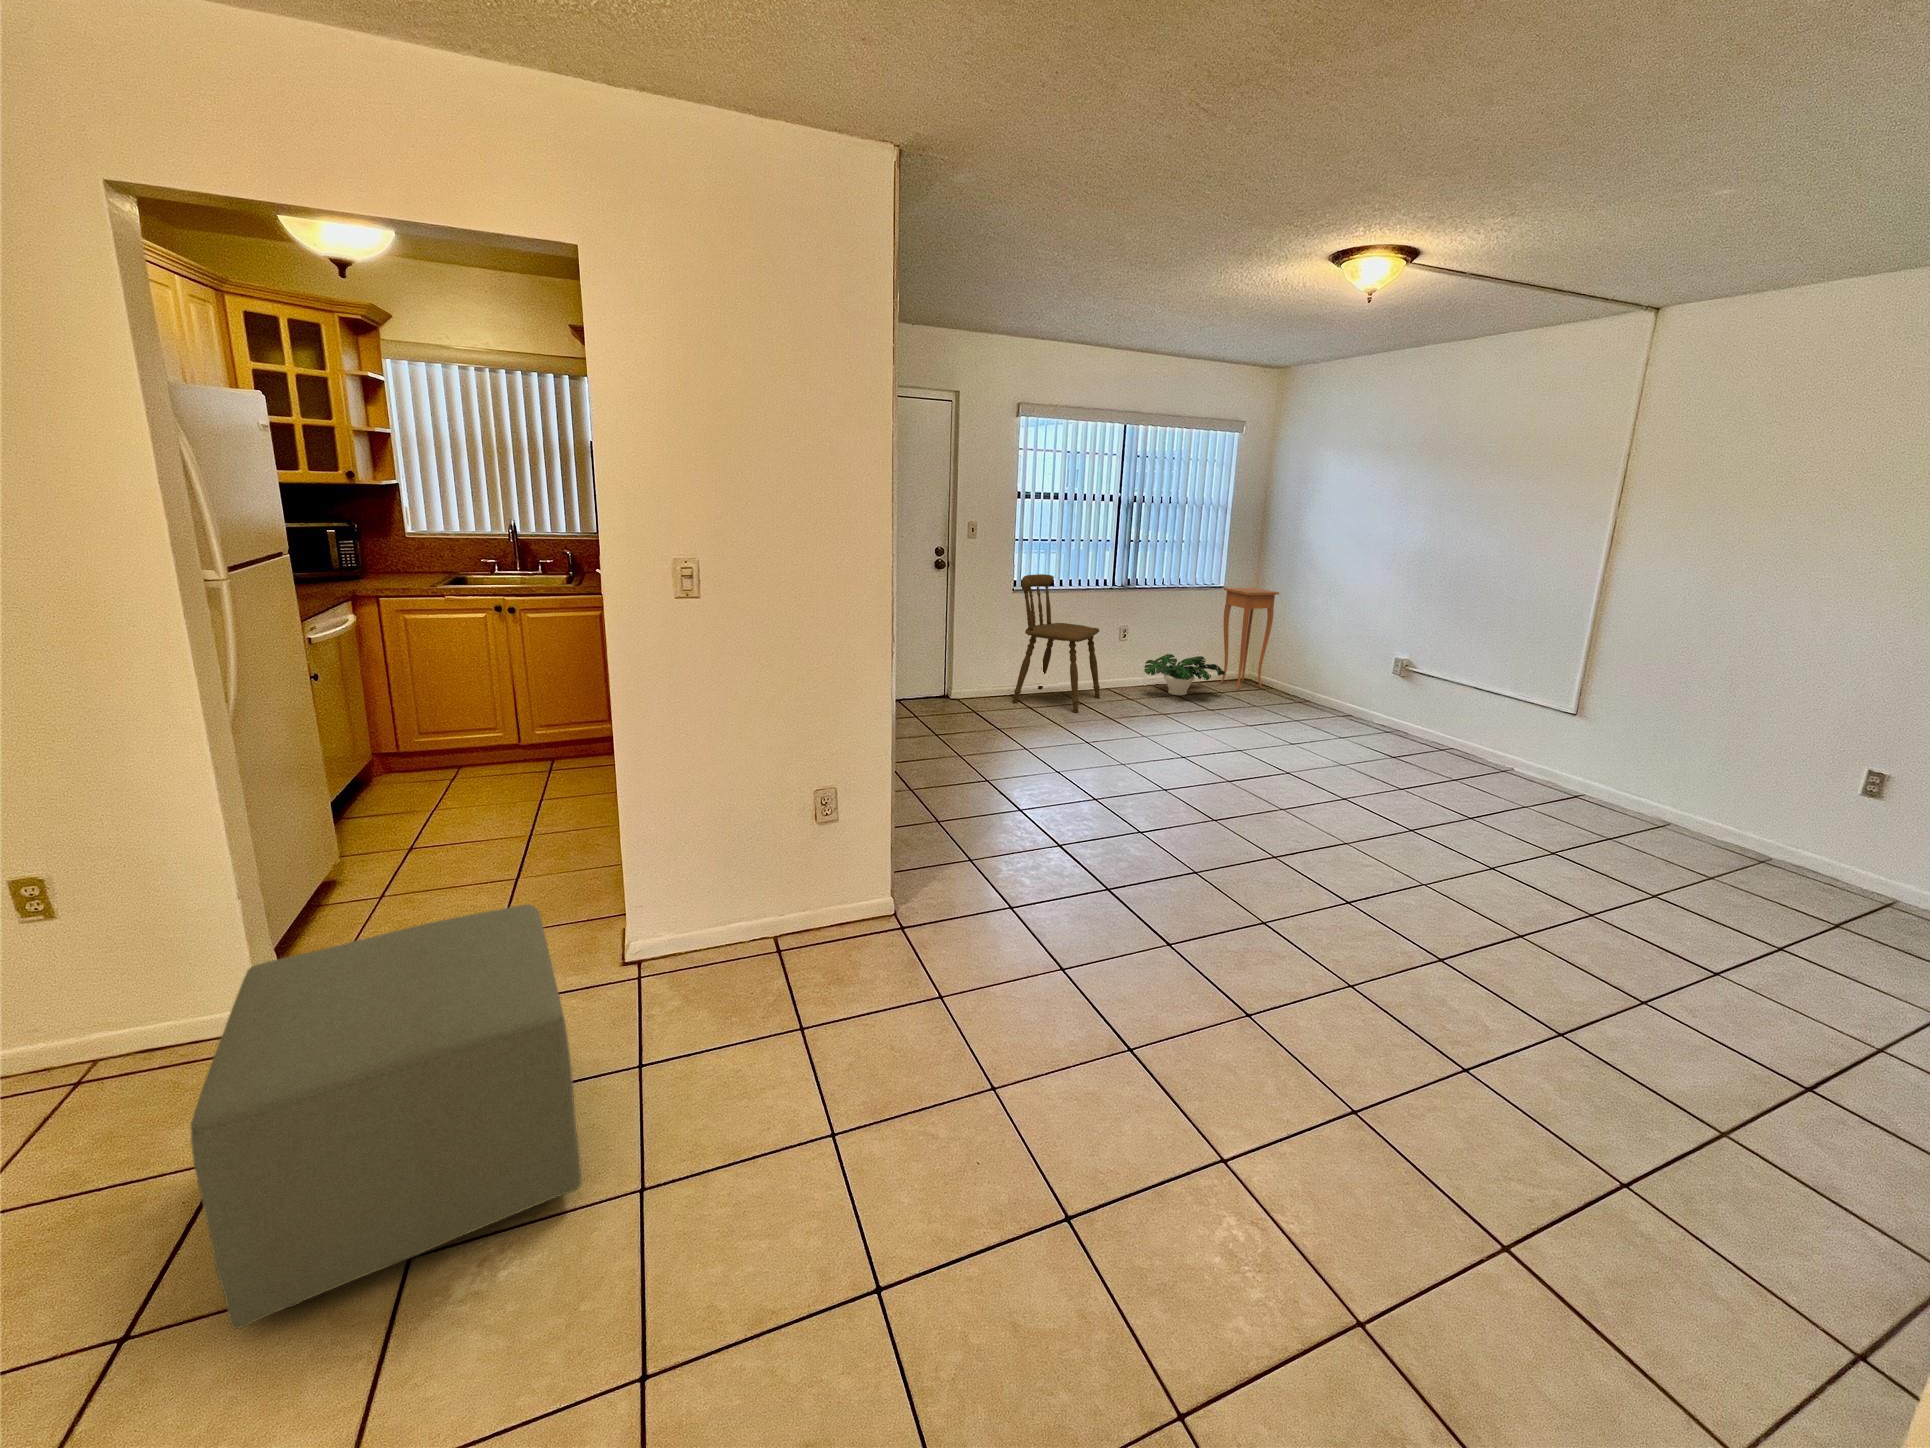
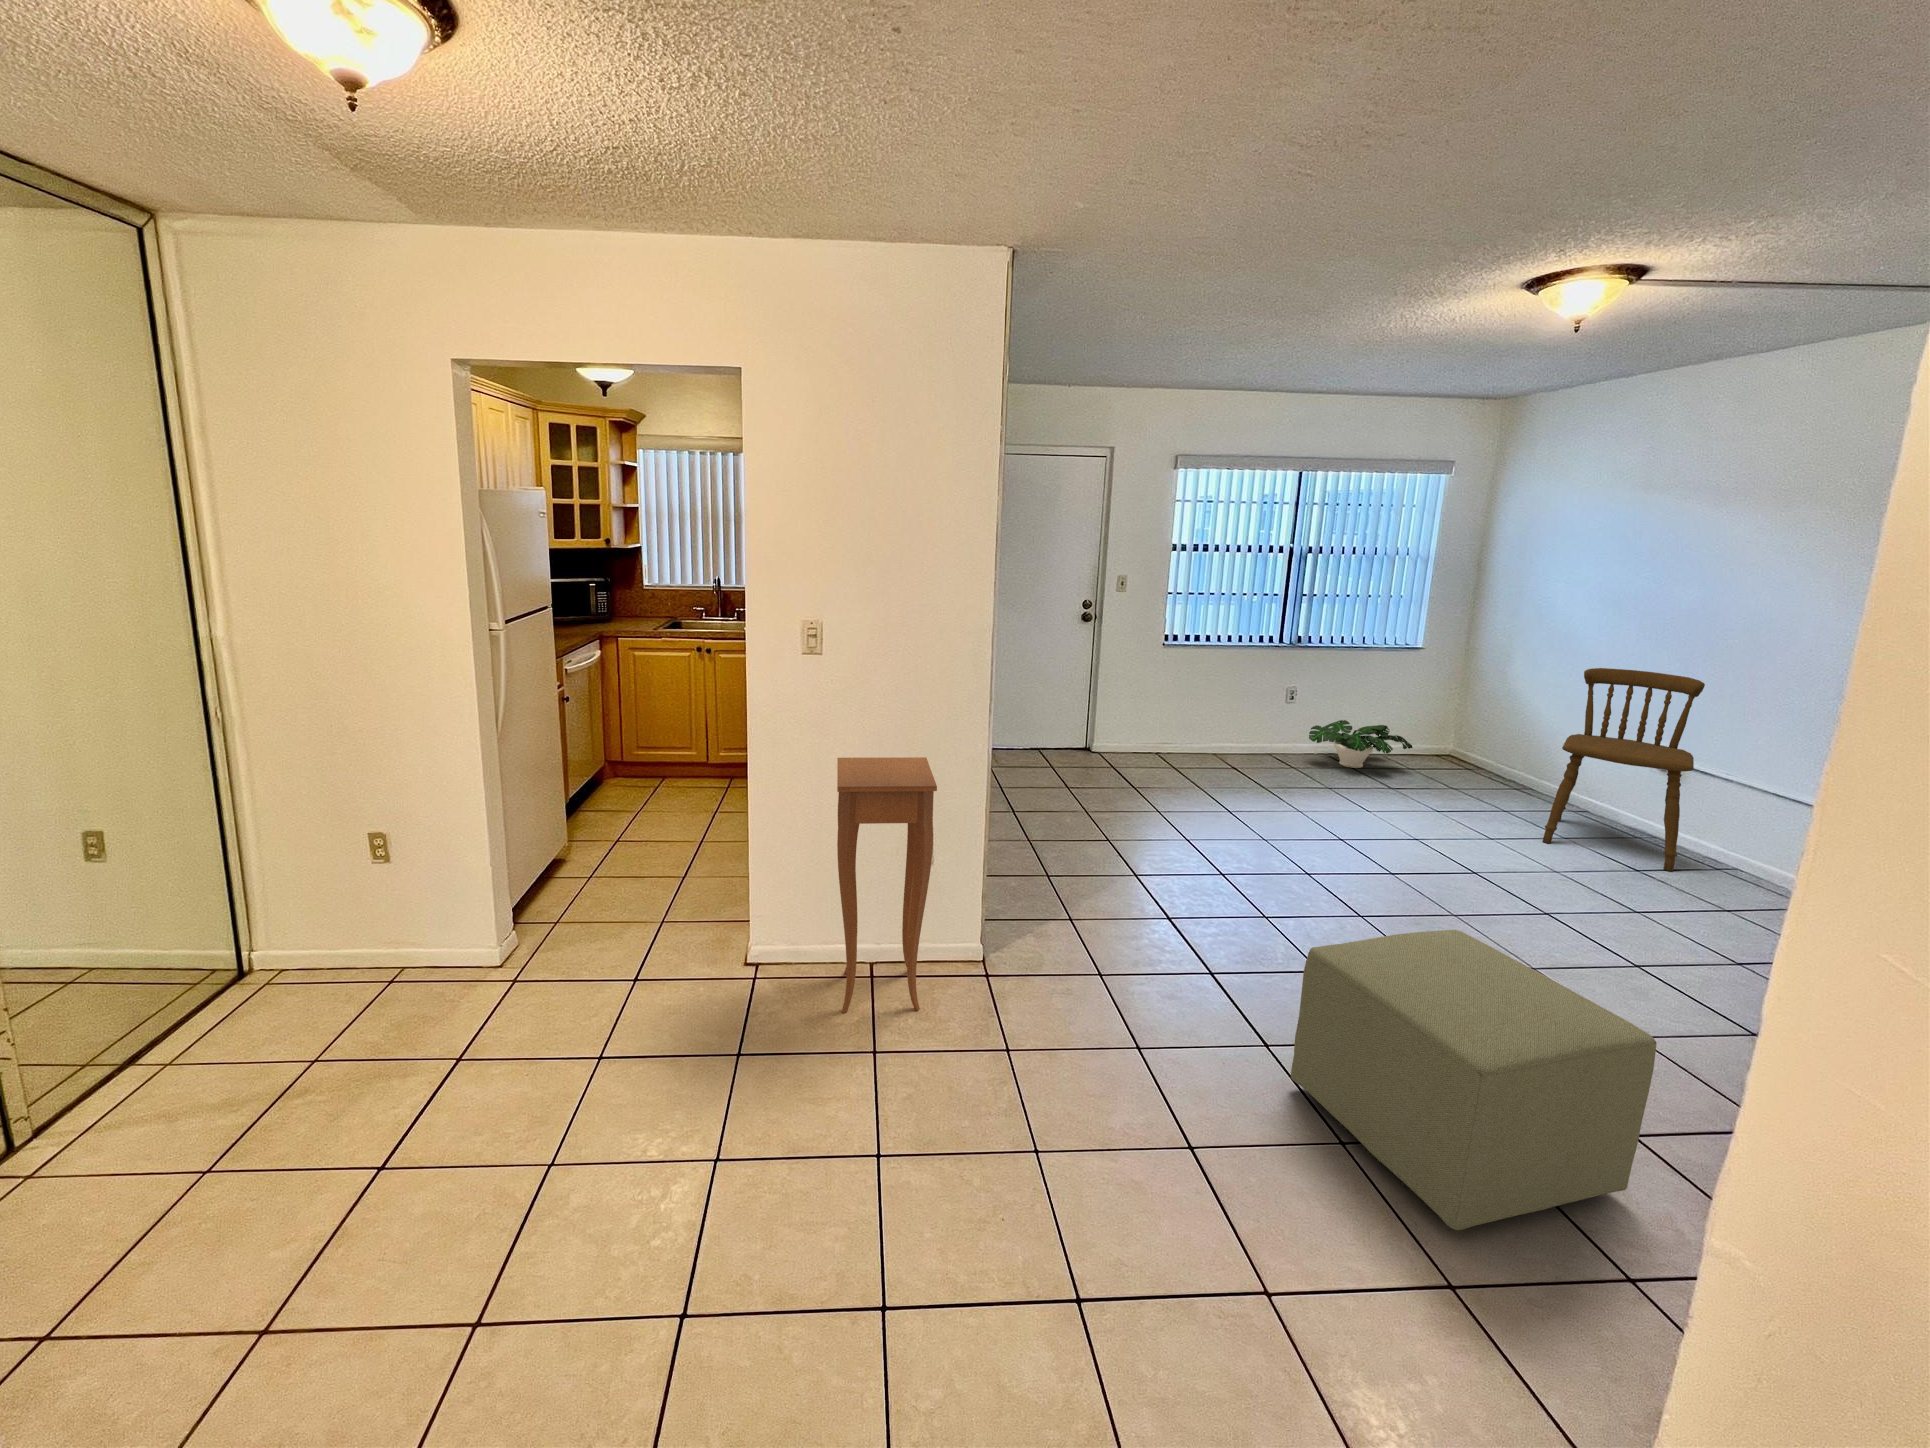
dining chair: present [1013,574,1100,712] -> present [1543,668,1705,871]
side table: present [1220,588,1279,690] -> present [837,757,937,1013]
ottoman: present [190,904,582,1329] -> present [1291,930,1656,1230]

